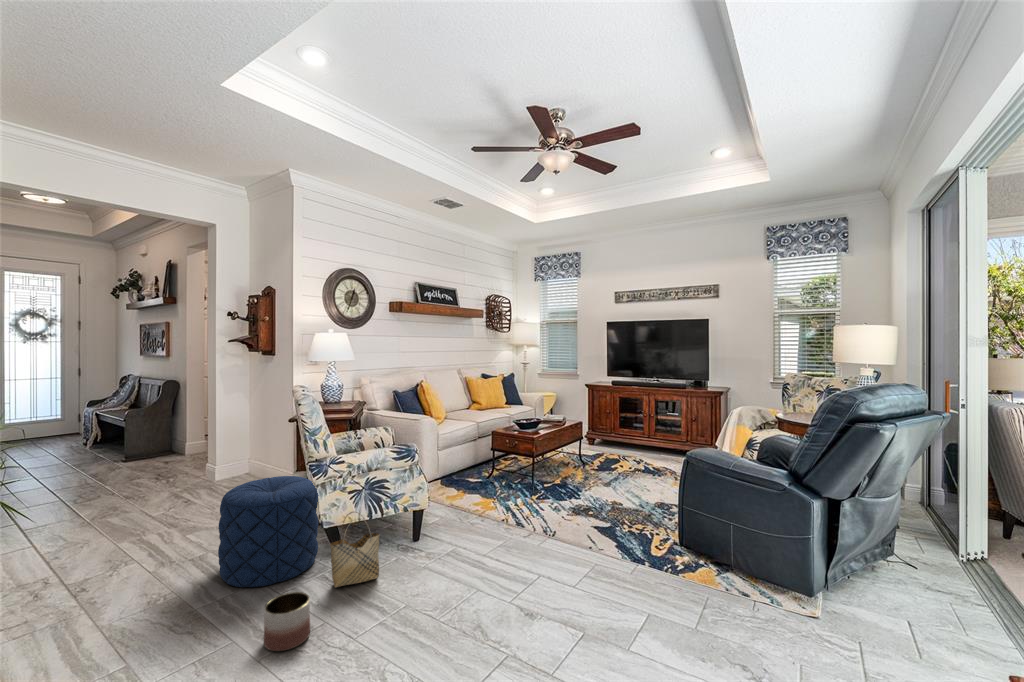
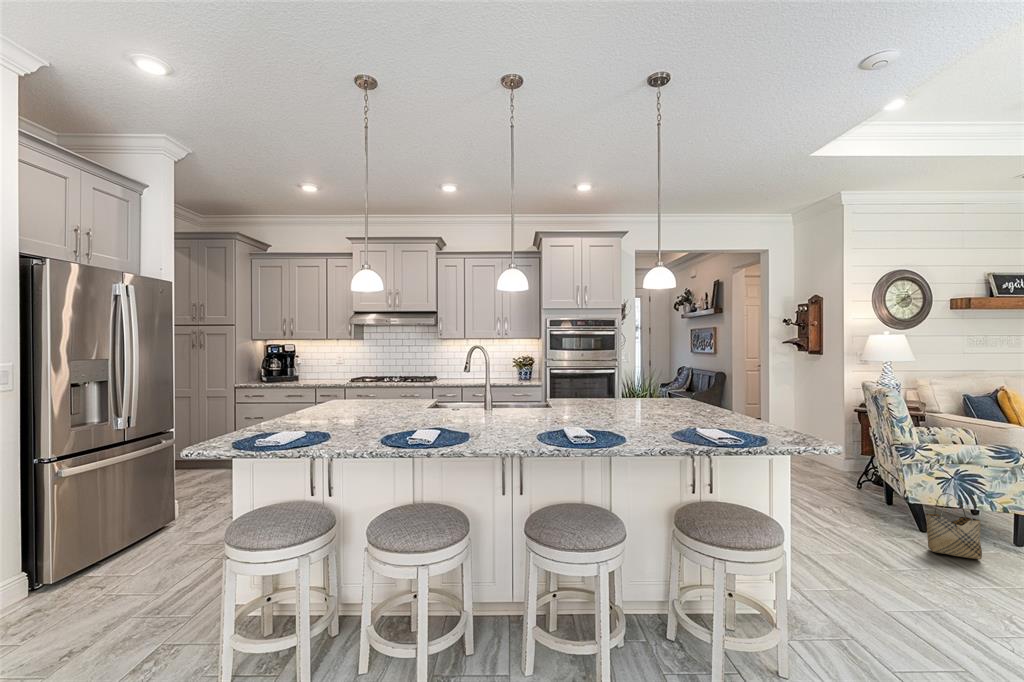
pouf: present [218,476,318,587] -> none [815,451,903,533]
planter: present [264,592,310,651] -> none [880,535,921,576]

